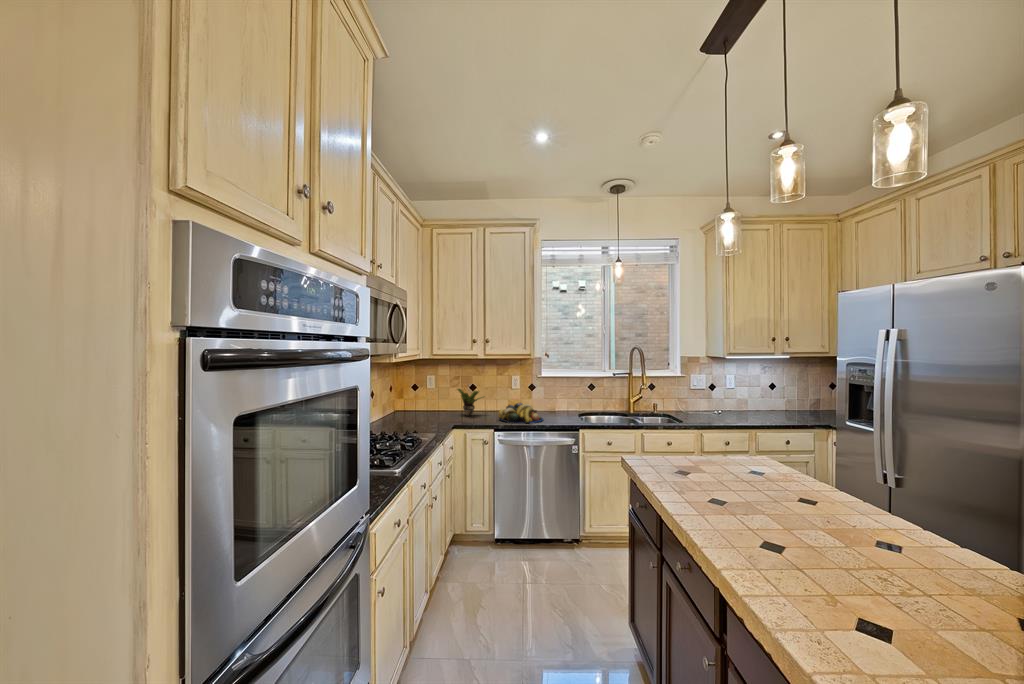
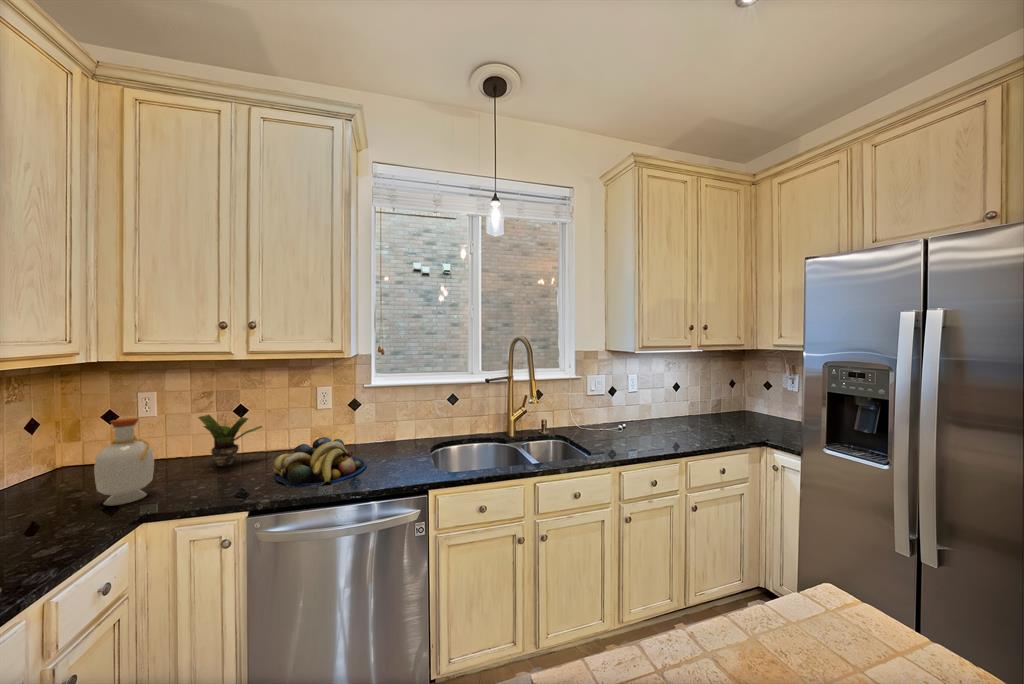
bottle: none [430,384,450,423] -> present [94,418,154,505]

